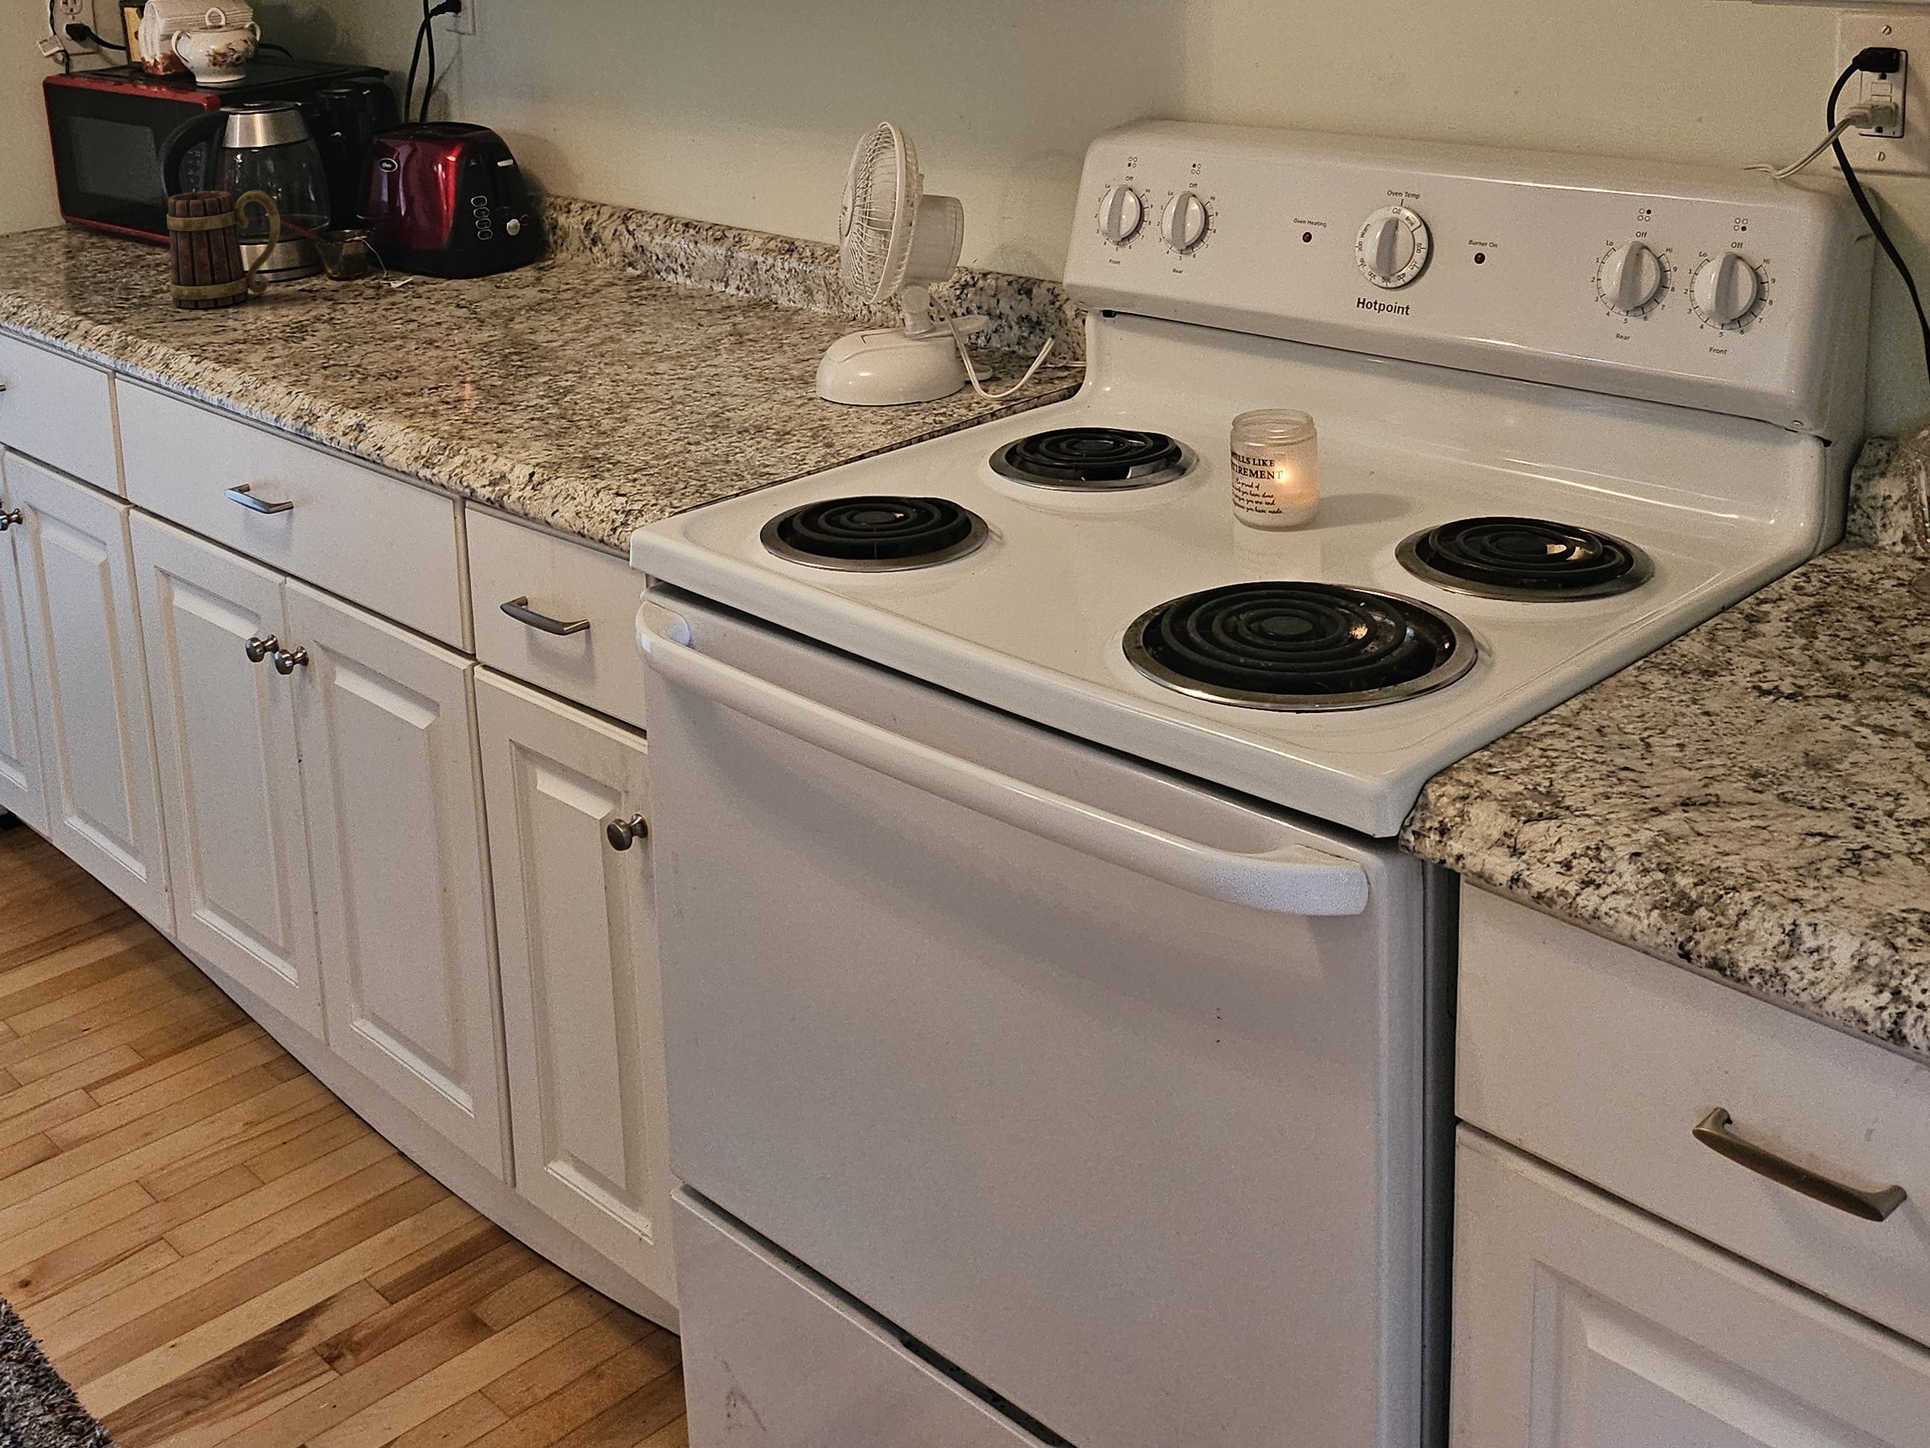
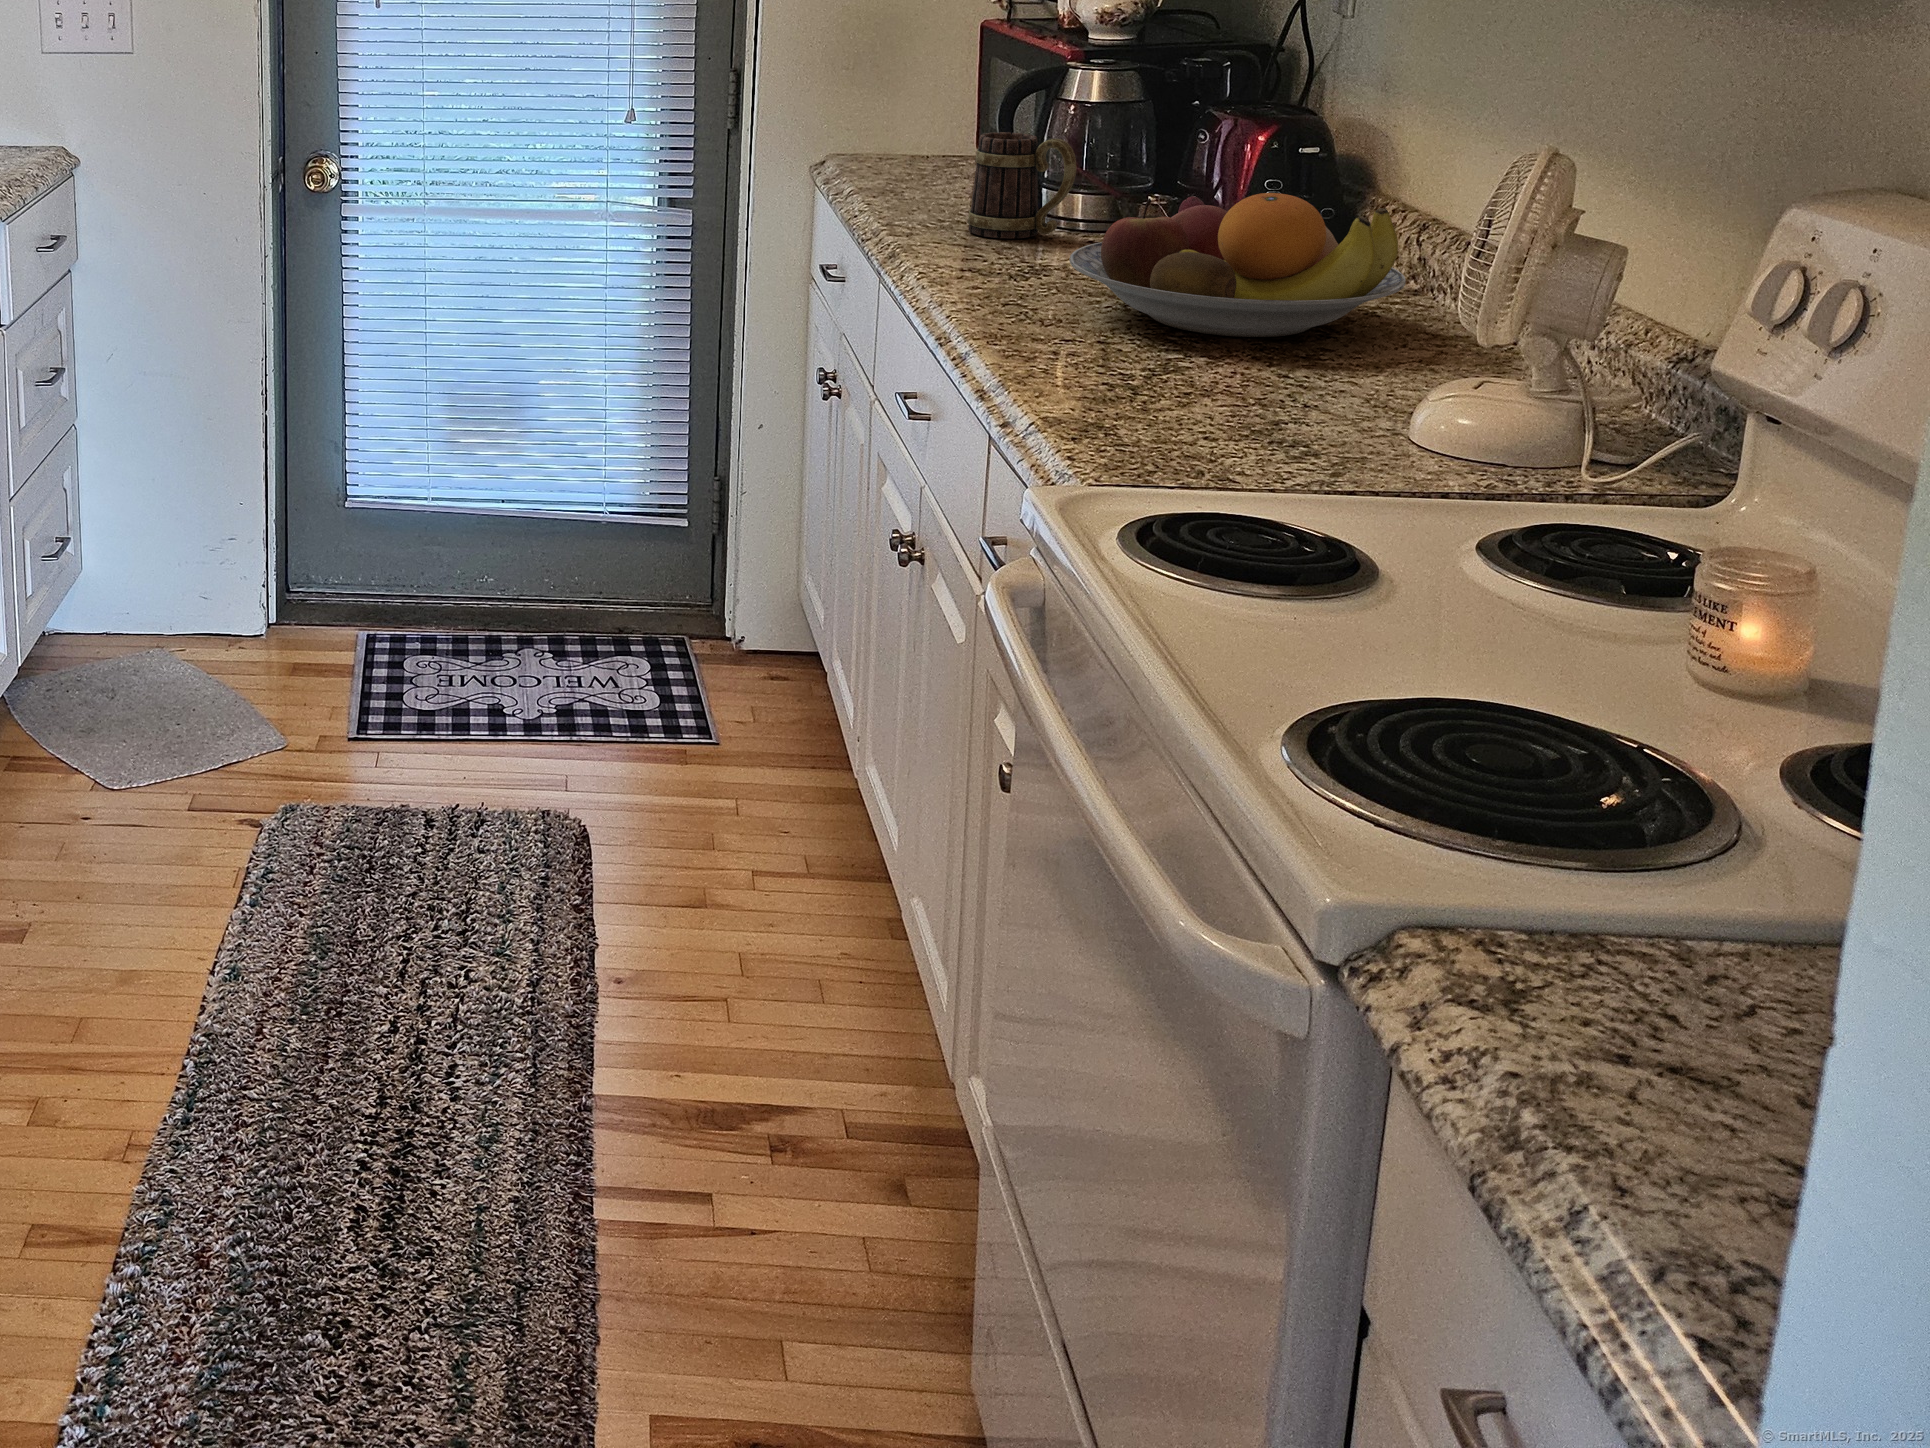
fruit bowl: none [381,203,697,355] -> present [1069,193,1406,337]

